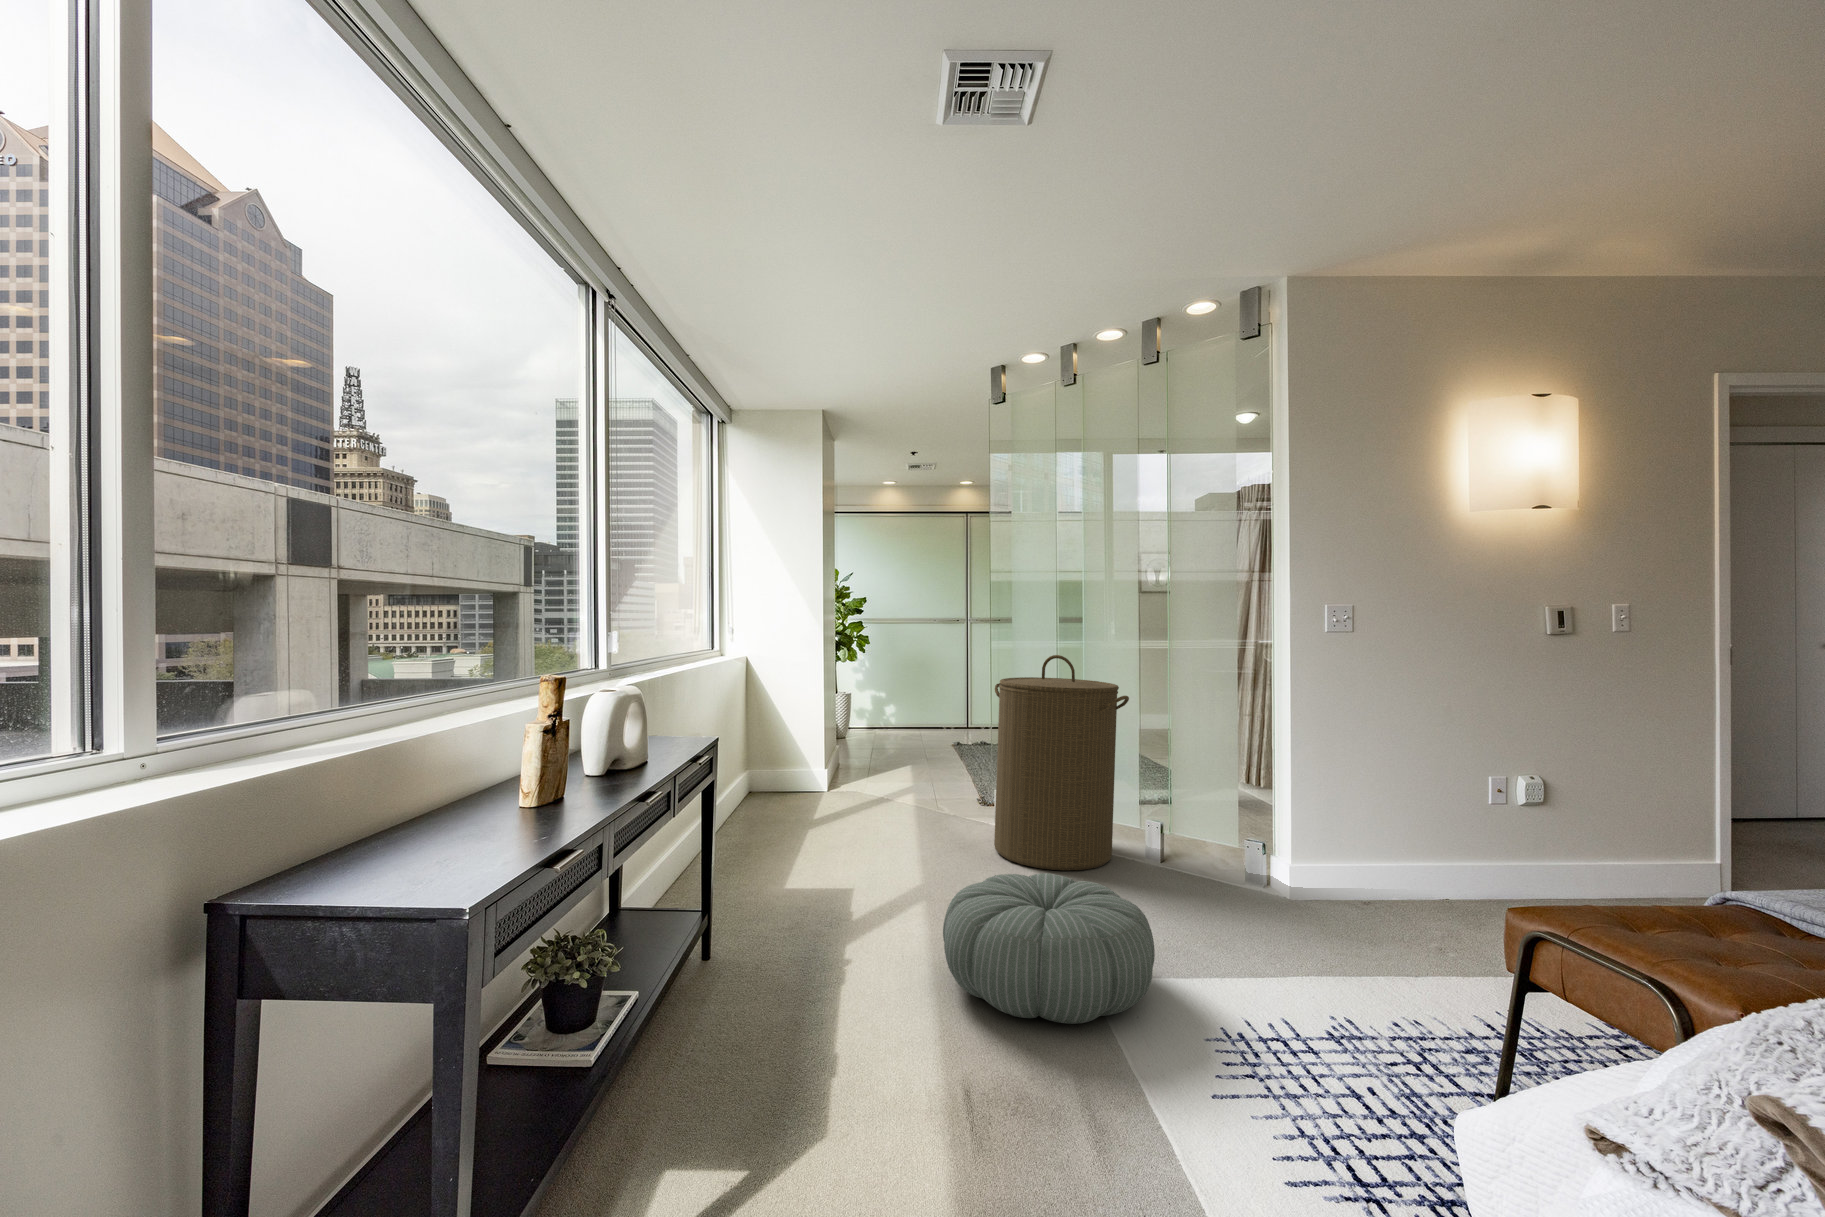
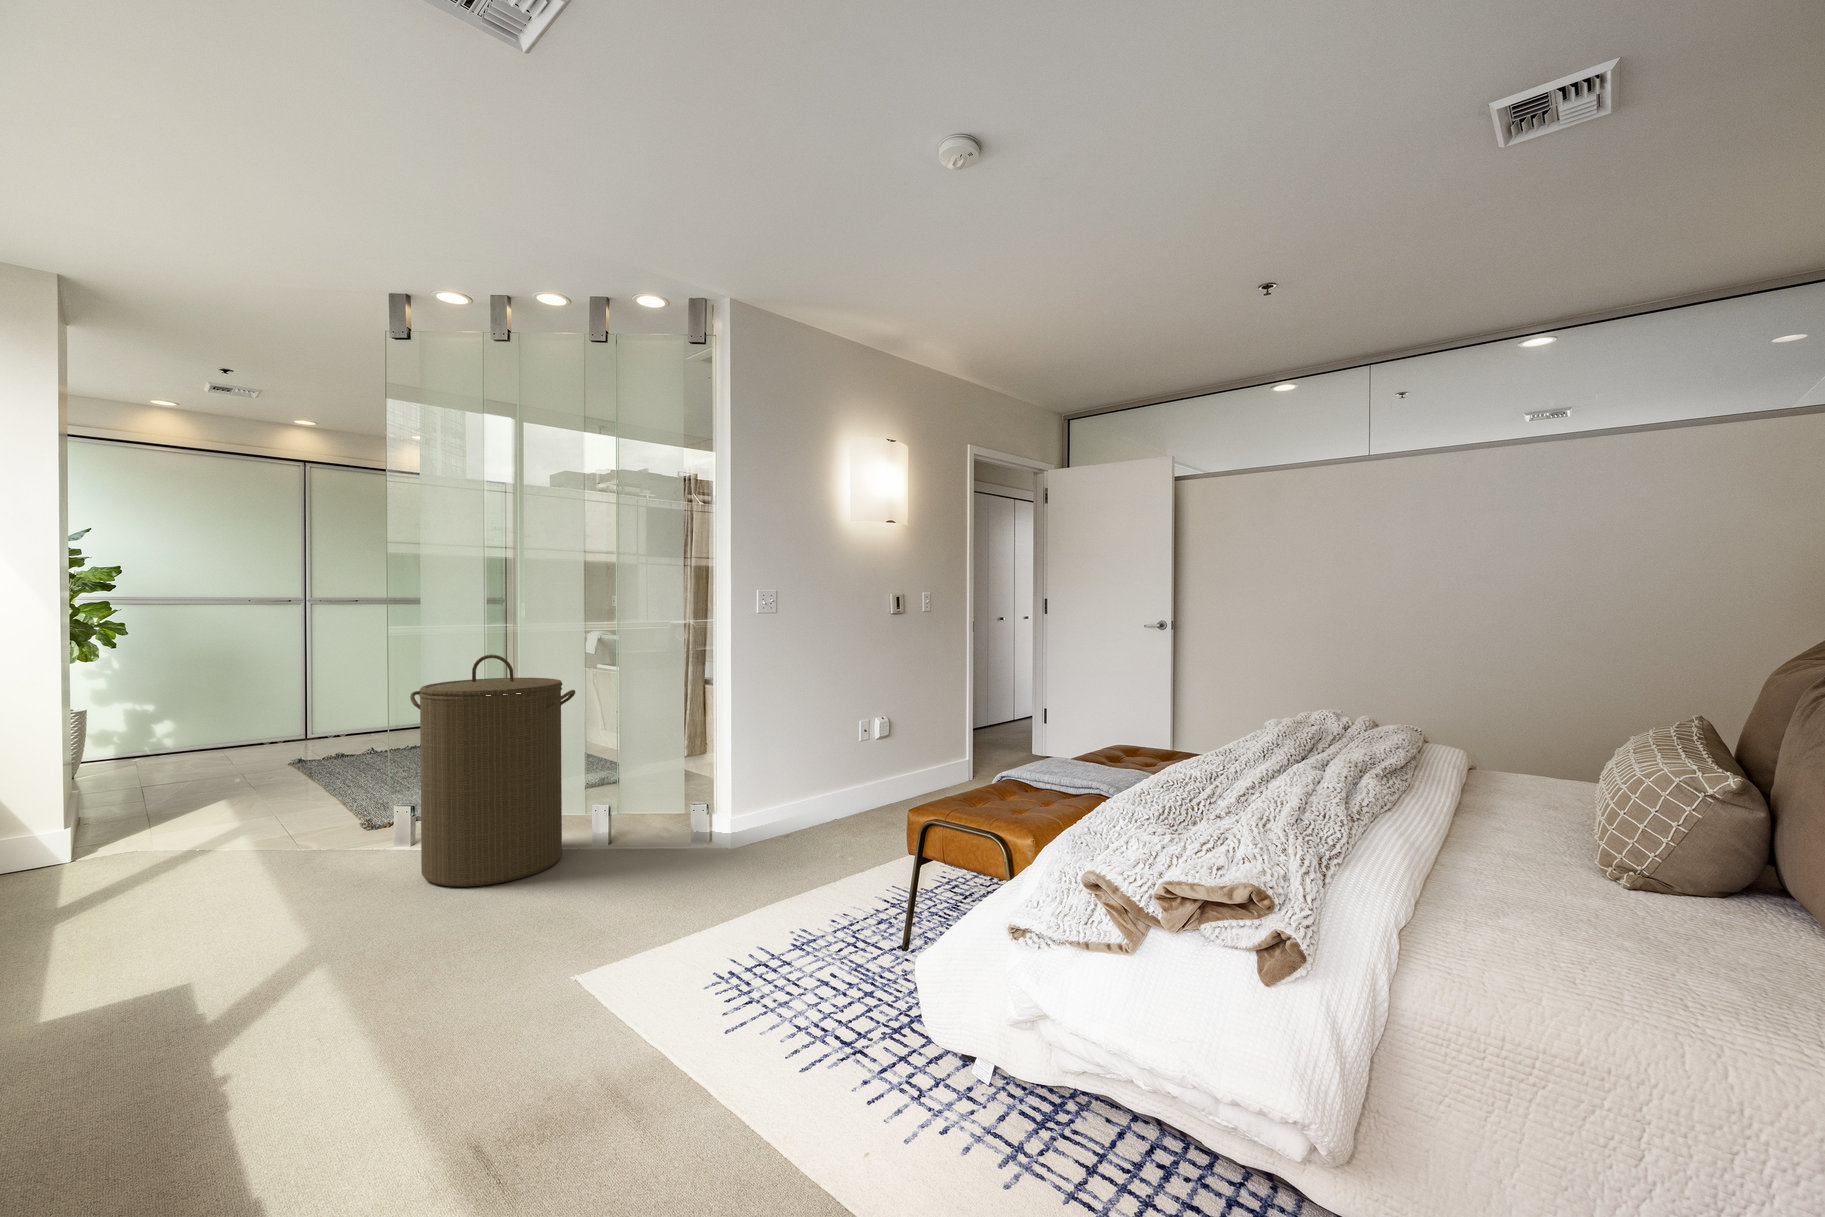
pouf: present [943,873,1155,1024] -> none [411,881,653,1042]

